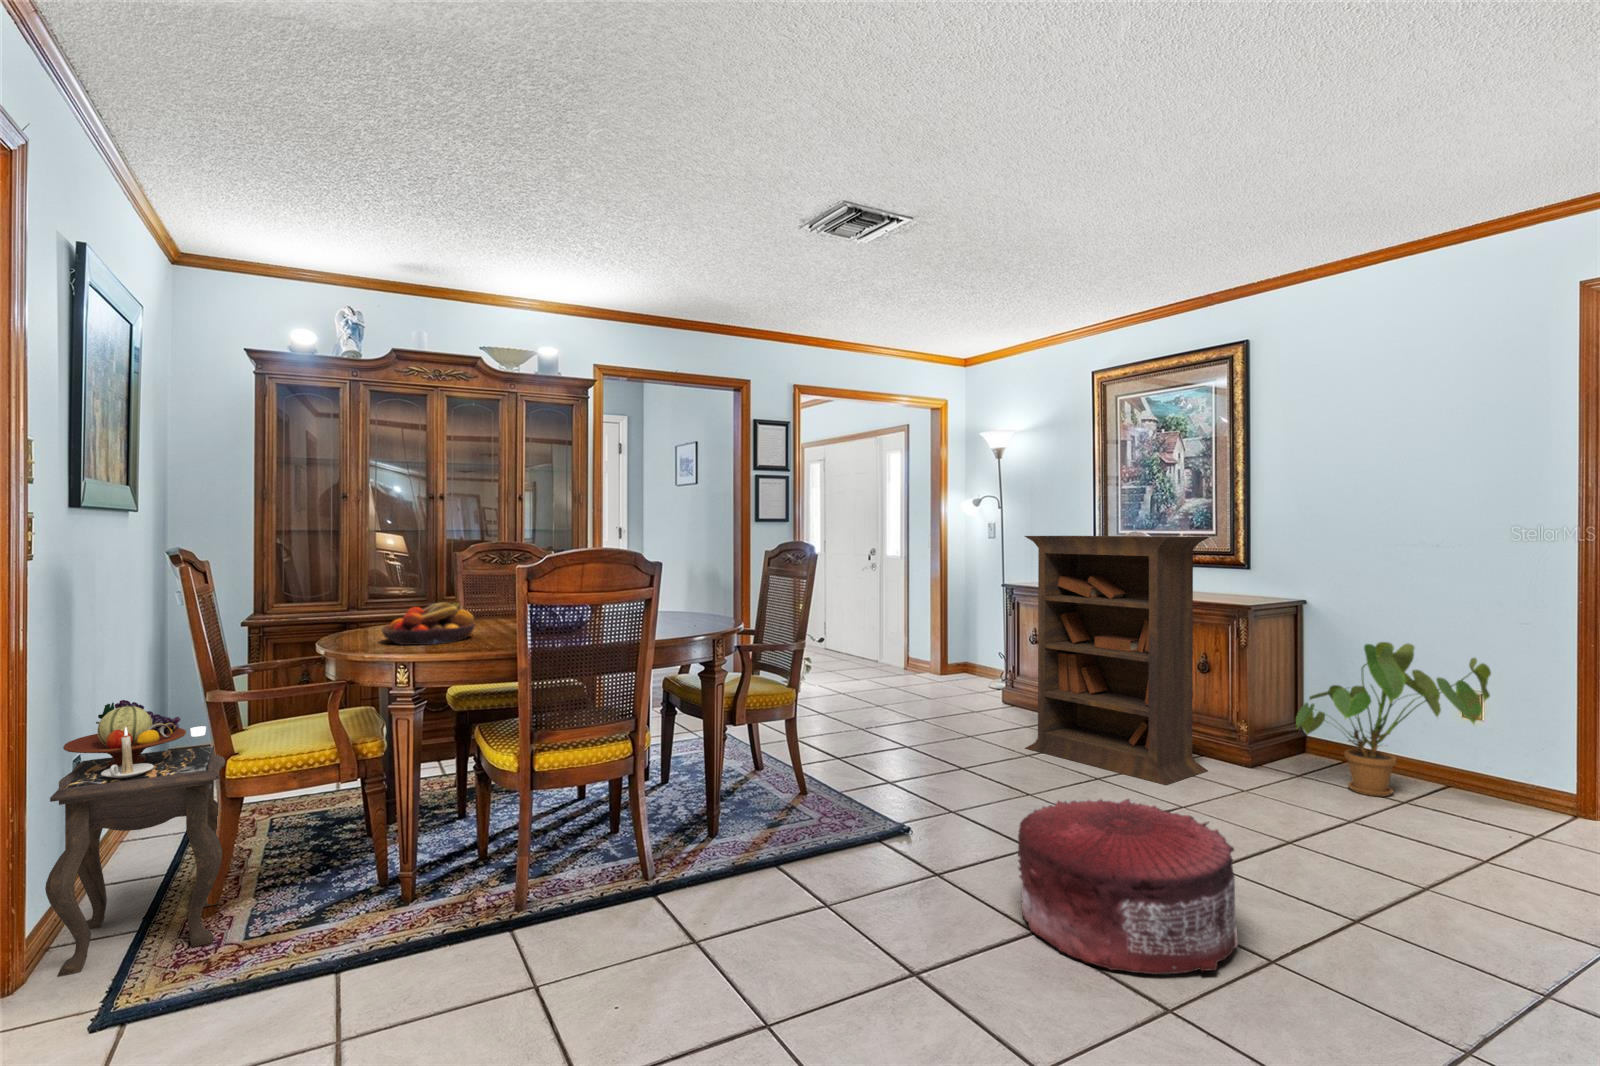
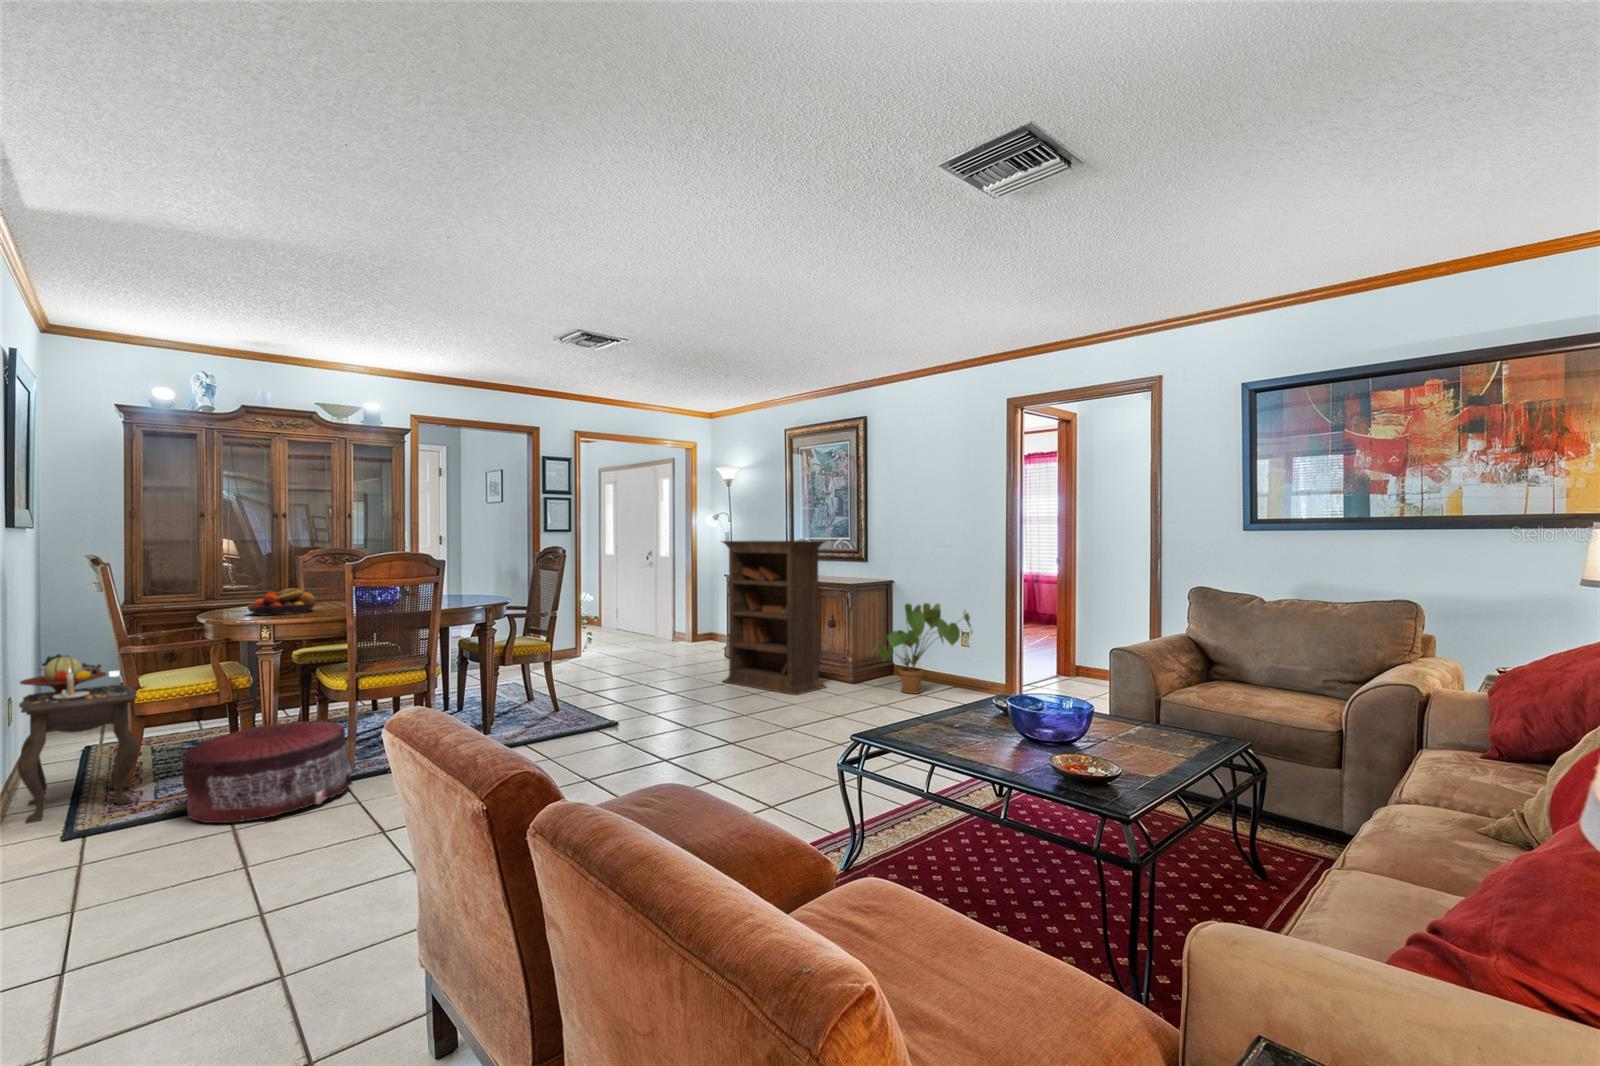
pouf: present [1018,799,1238,974] -> present [182,720,352,823]

